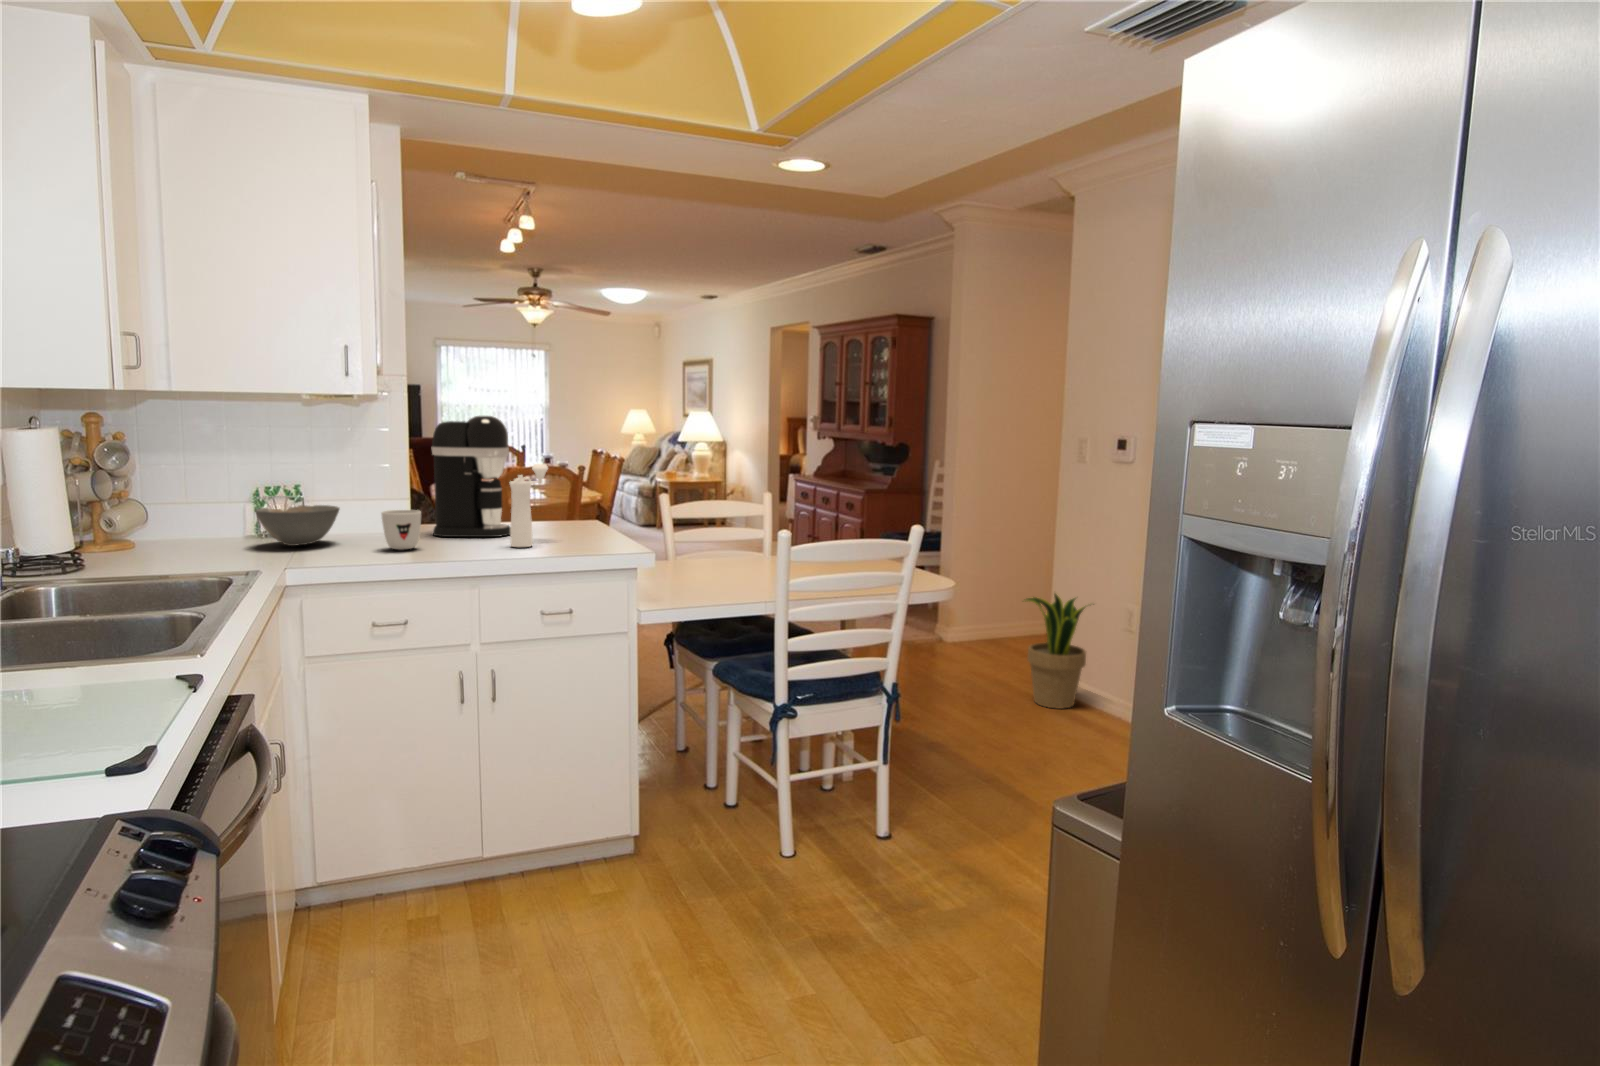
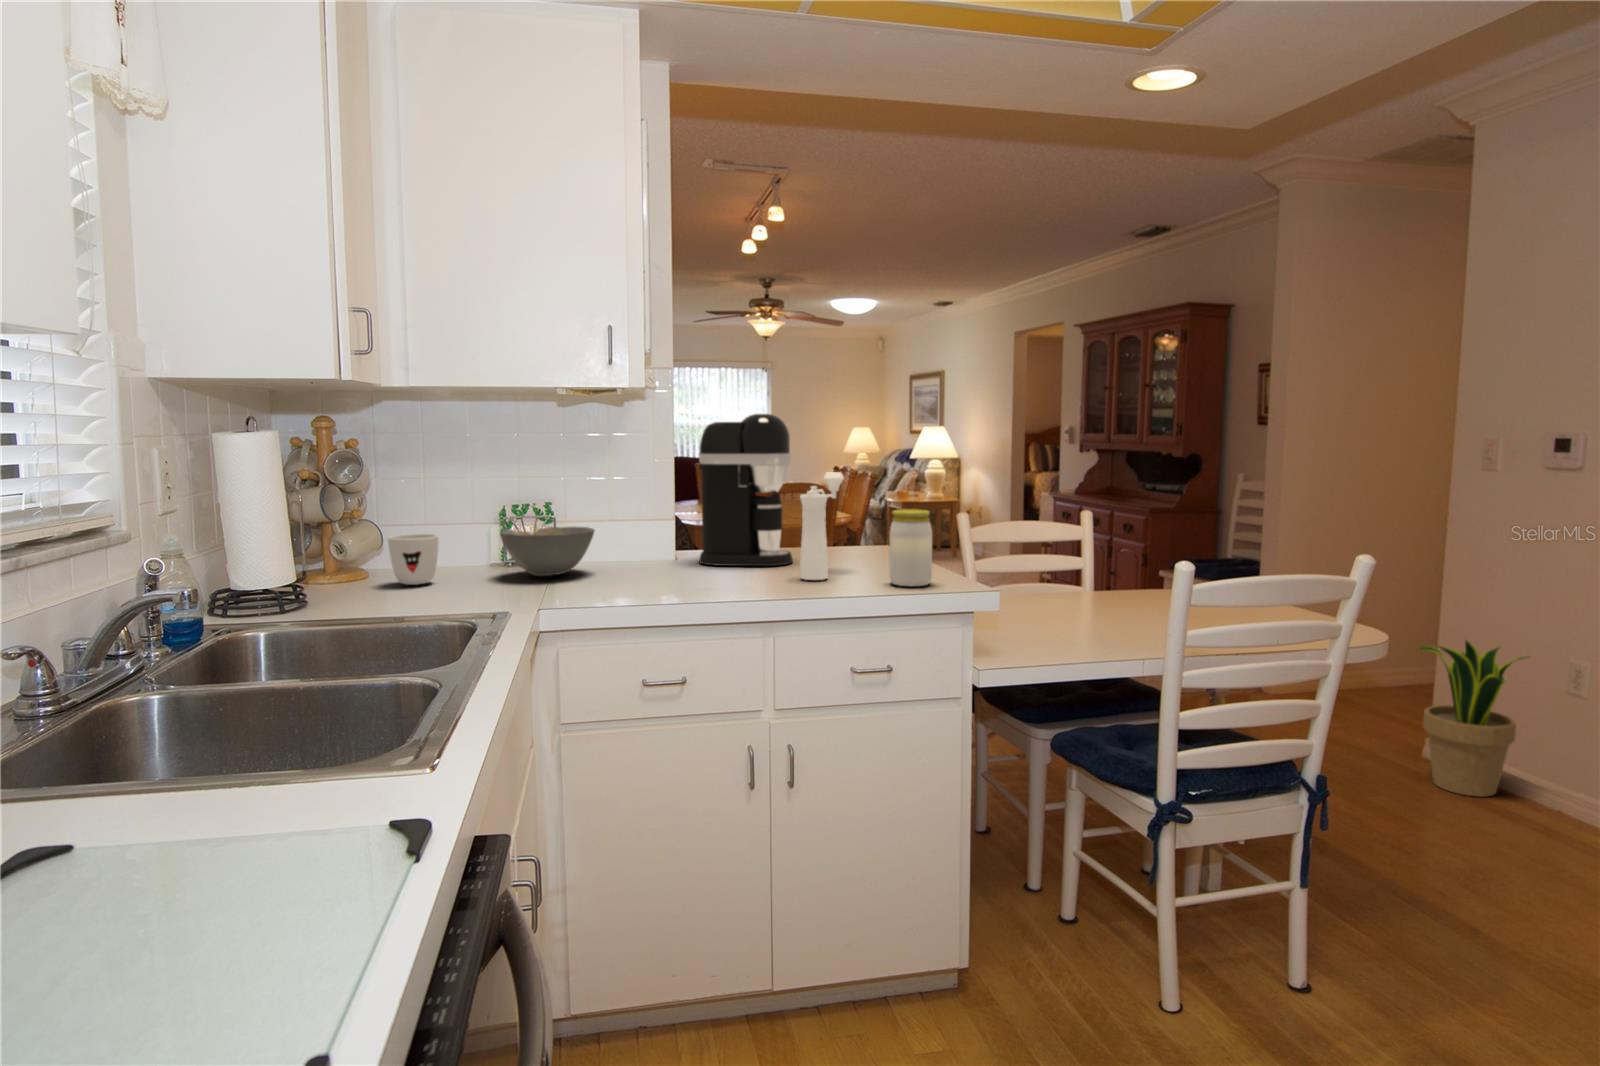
jar: none [578,493,611,551] -> present [889,509,932,586]
mug: present [381,510,421,550] -> present [388,534,439,585]

